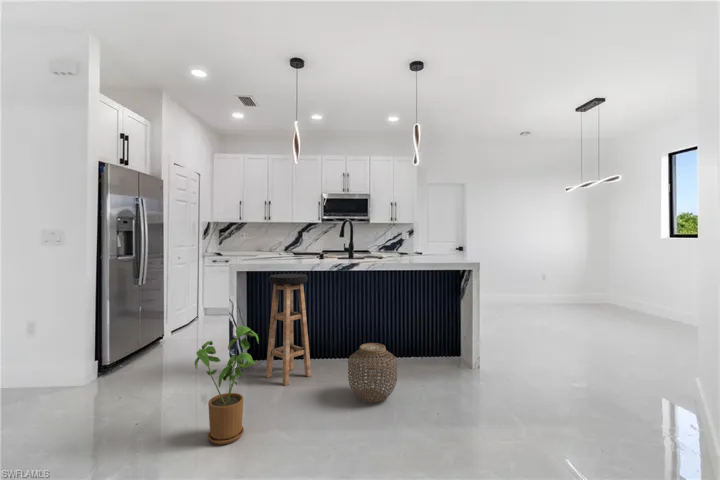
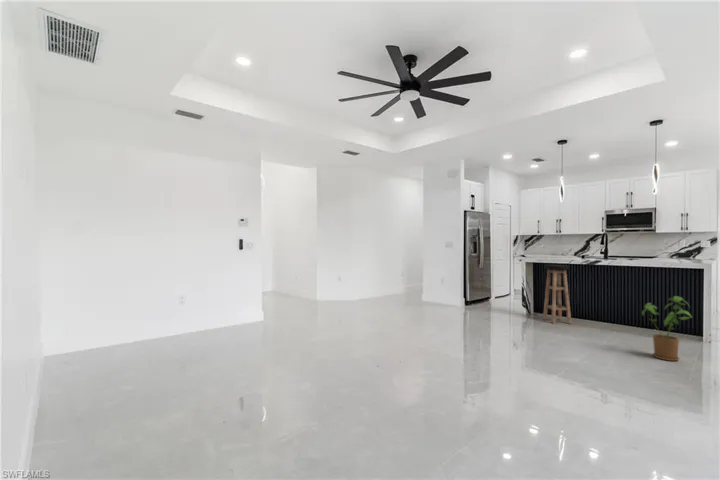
house plant: present [195,326,259,445] -> present [642,296,692,361]
woven basket: present [348,343,397,403] -> none [588,306,624,338]

